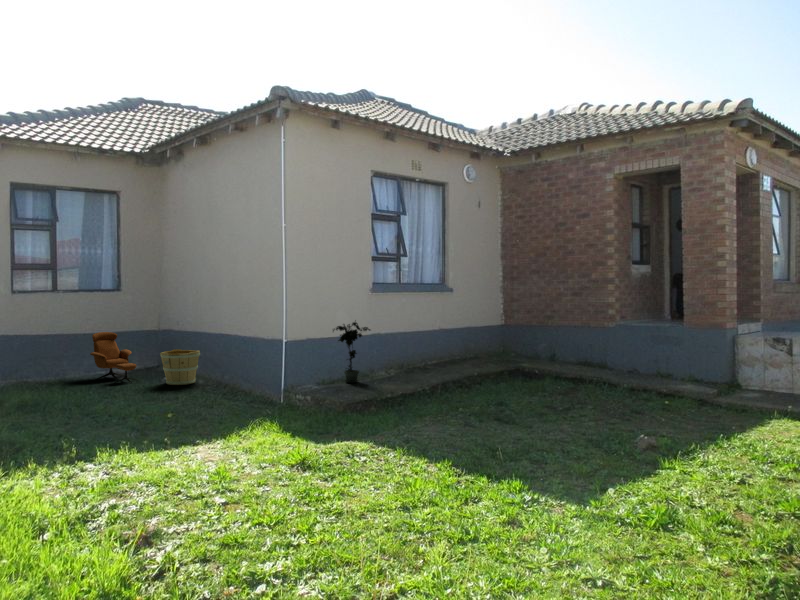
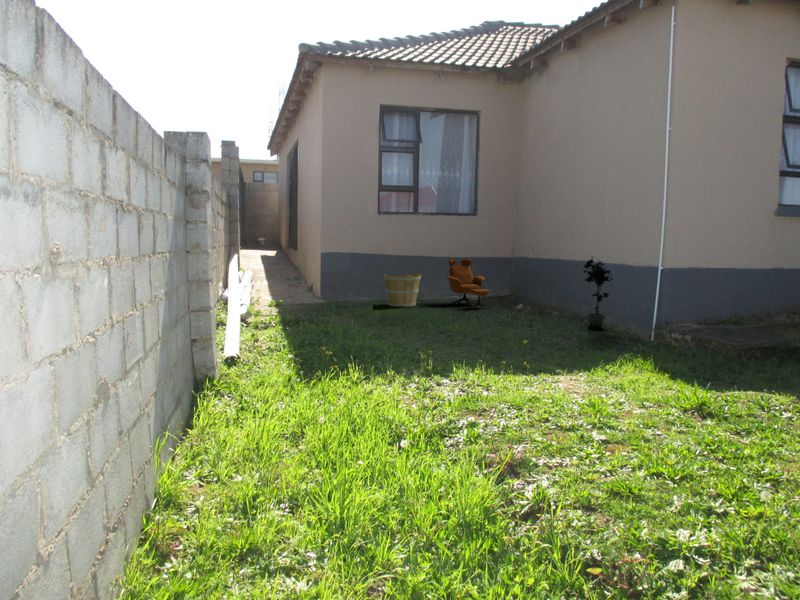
potted plant: present [333,322,370,383] -> present [583,257,613,328]
wooden bucket: present [160,349,200,385] -> present [384,274,421,307]

